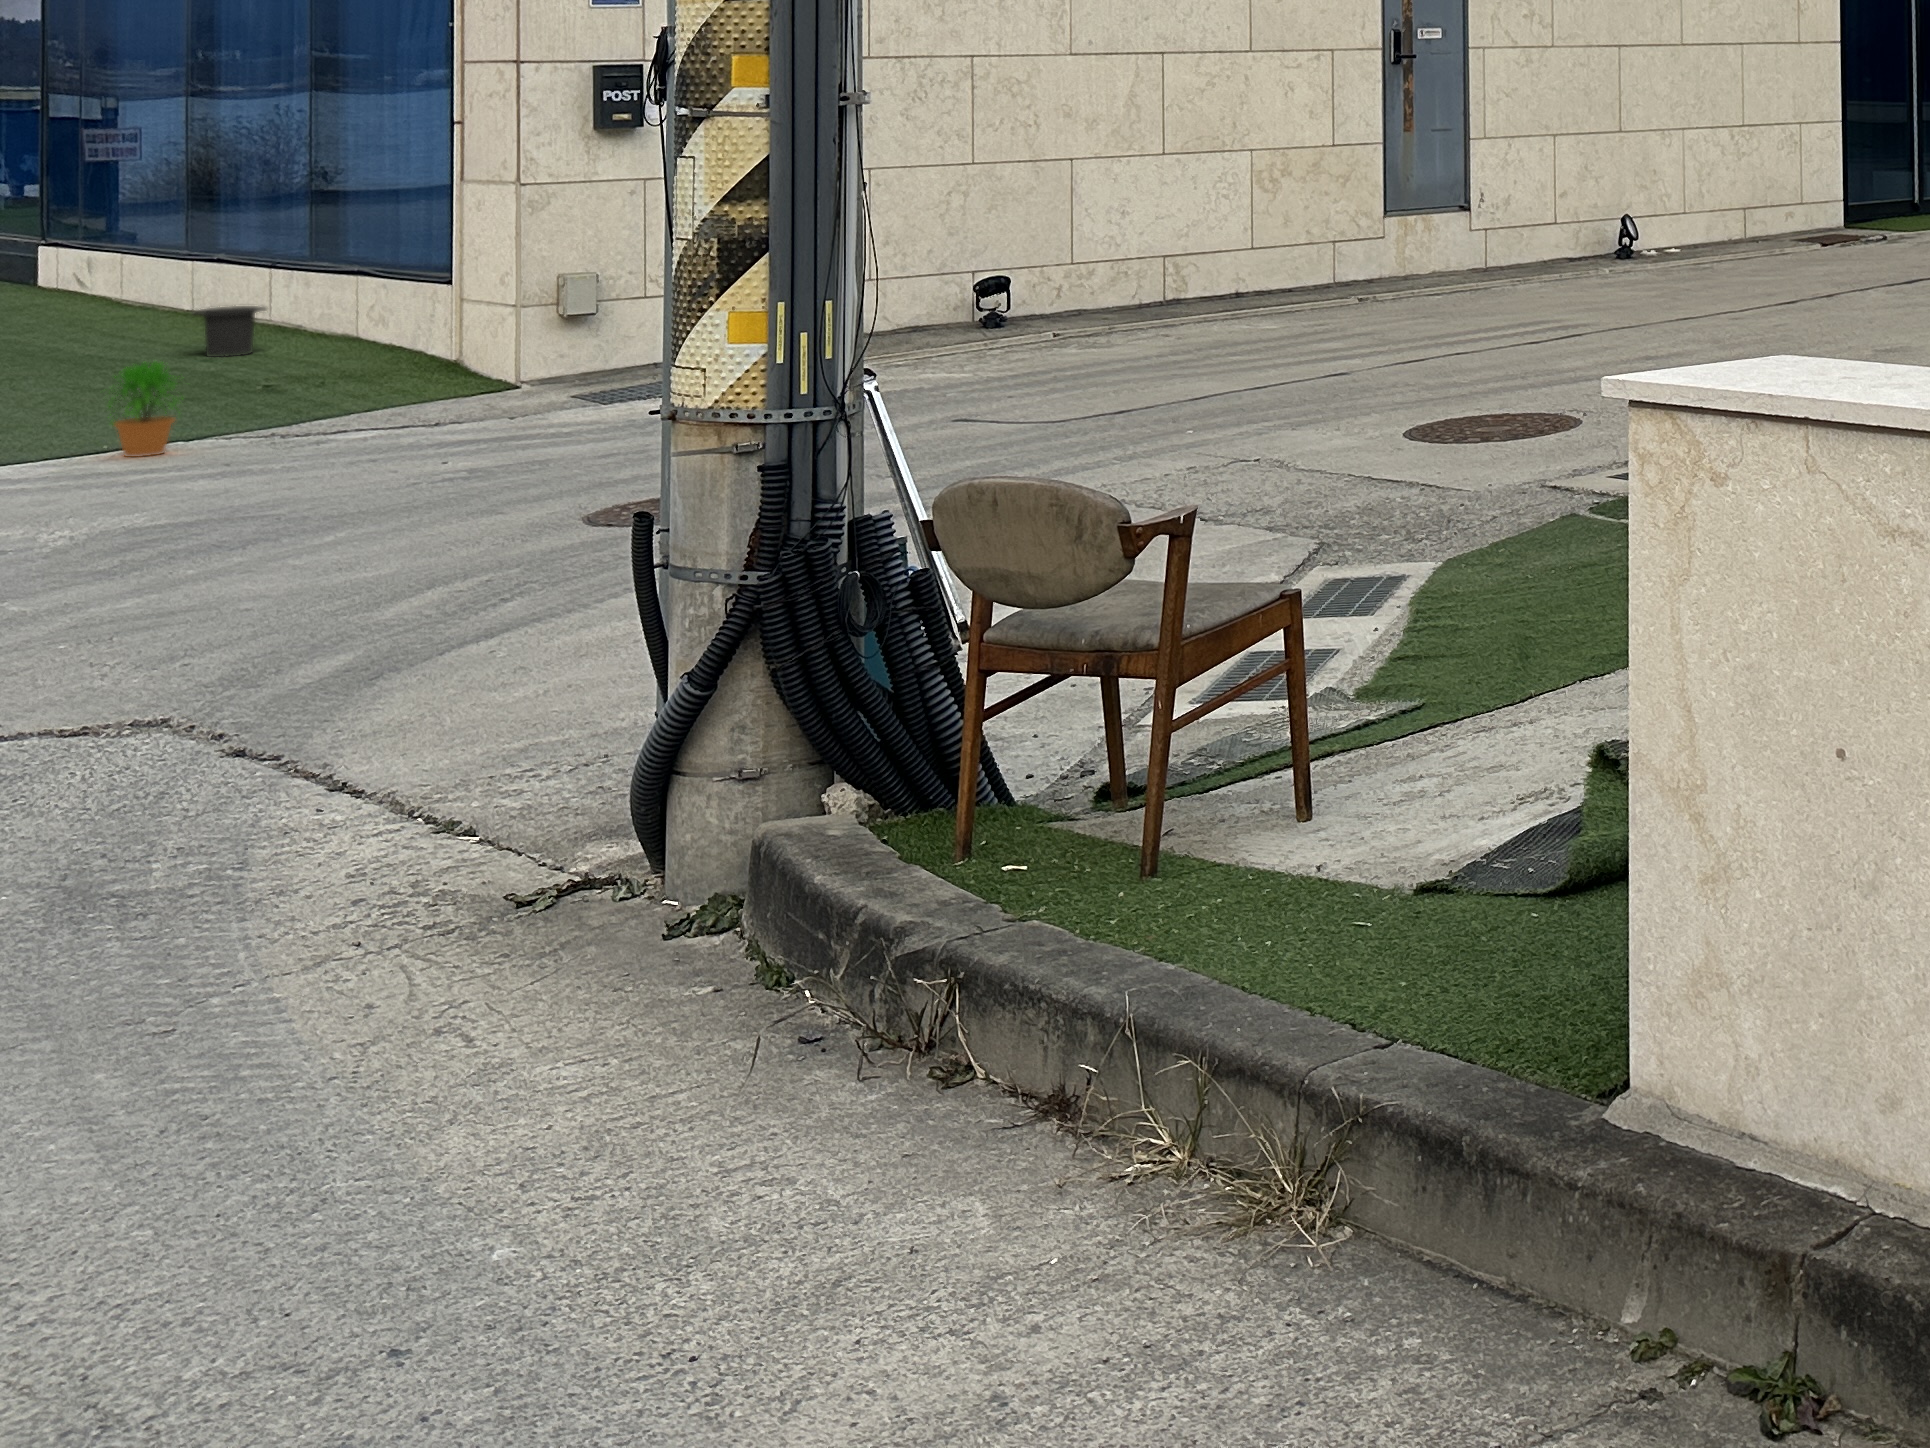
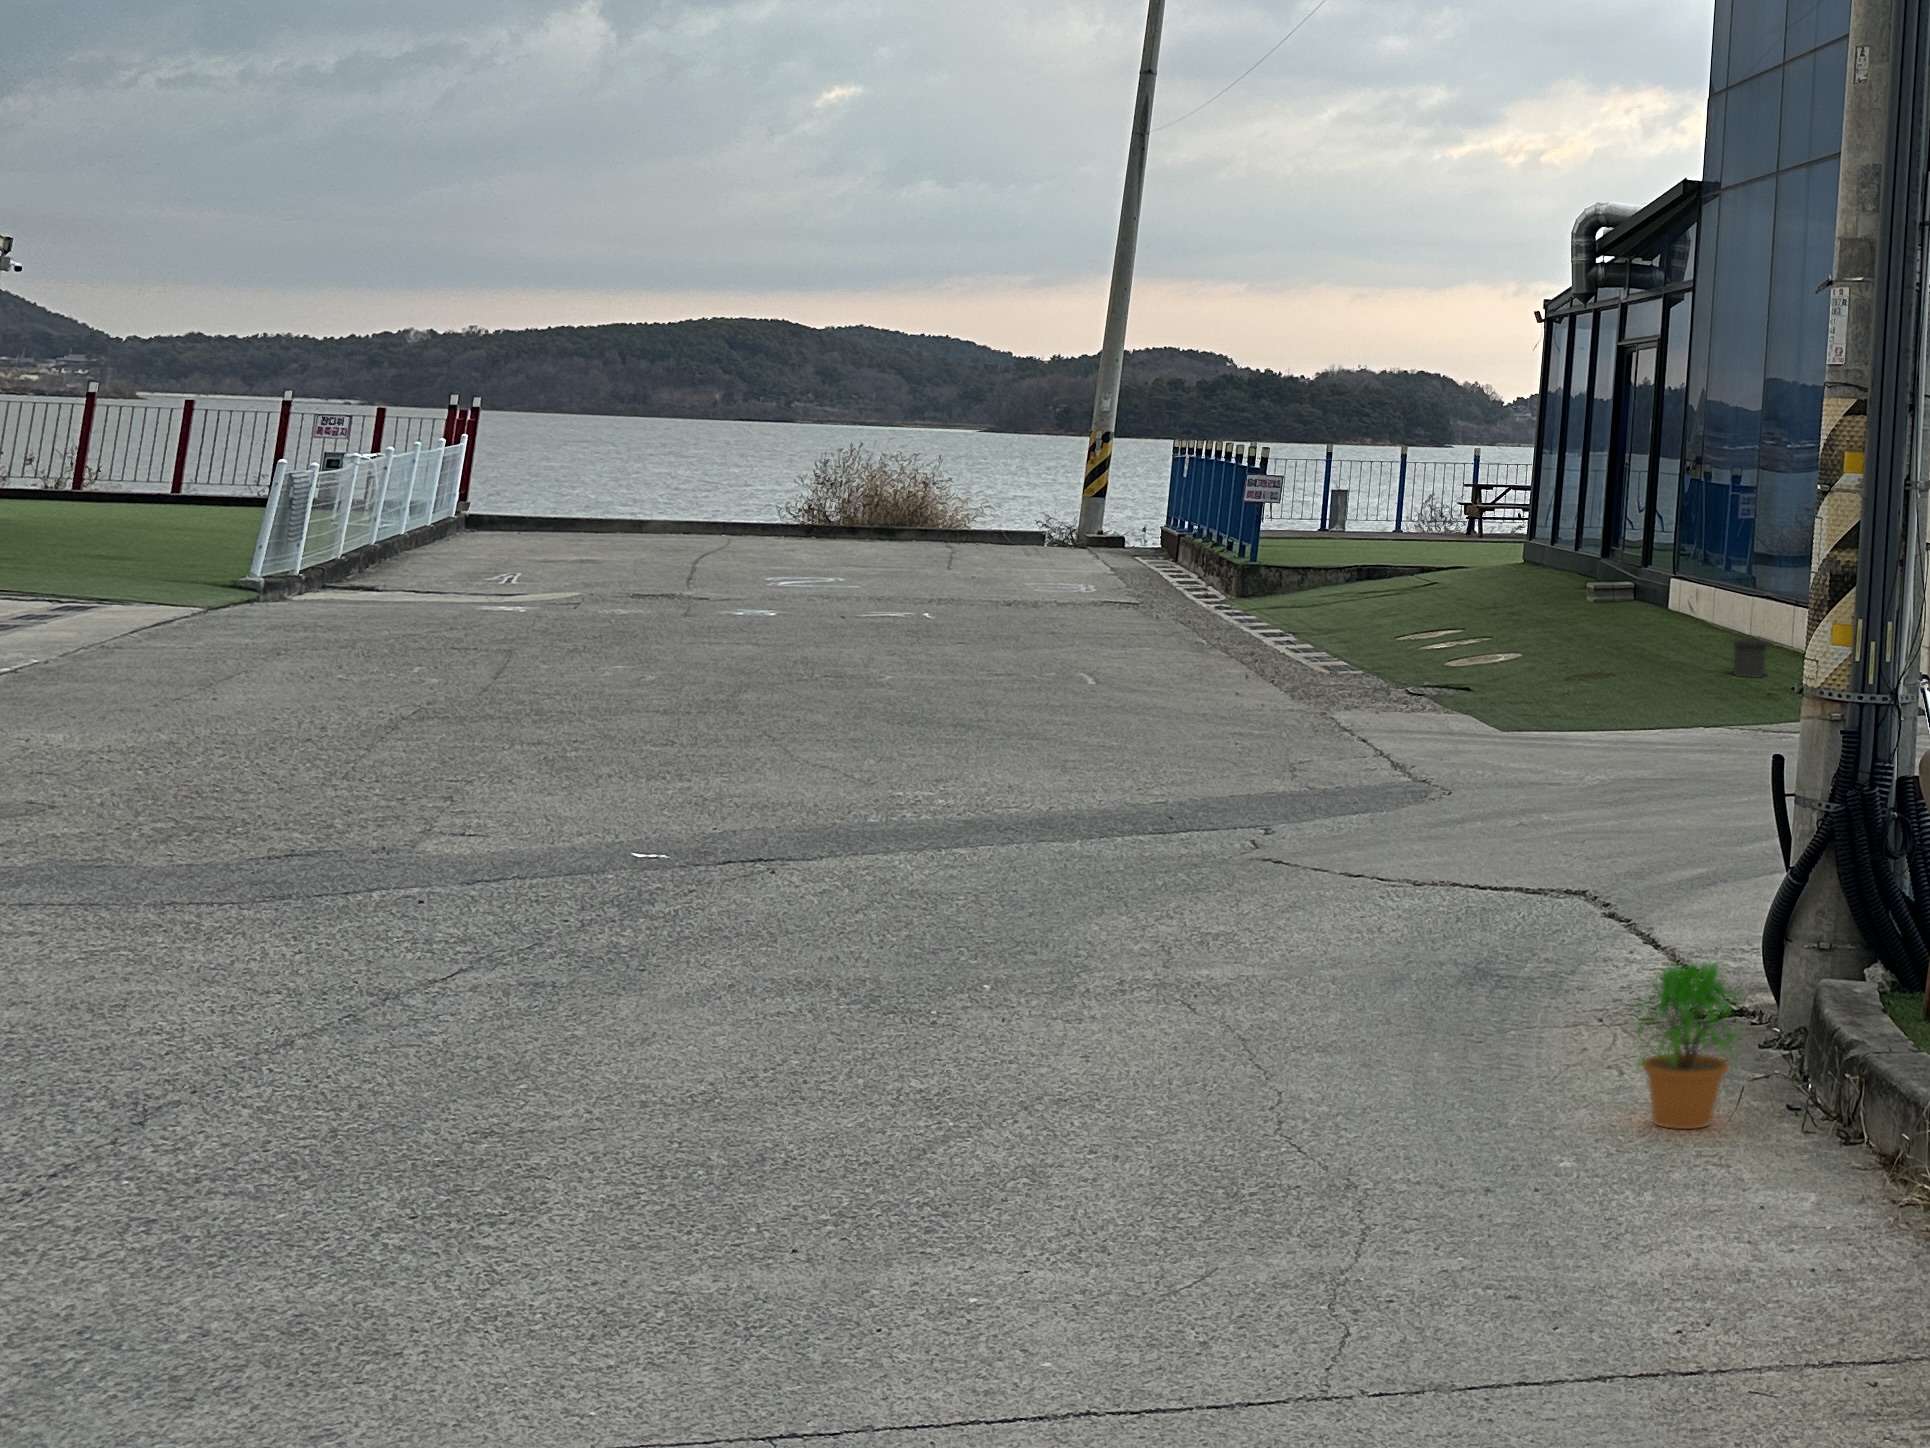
potted plant: present [108,362,183,457] -> present [1632,963,1741,1129]

